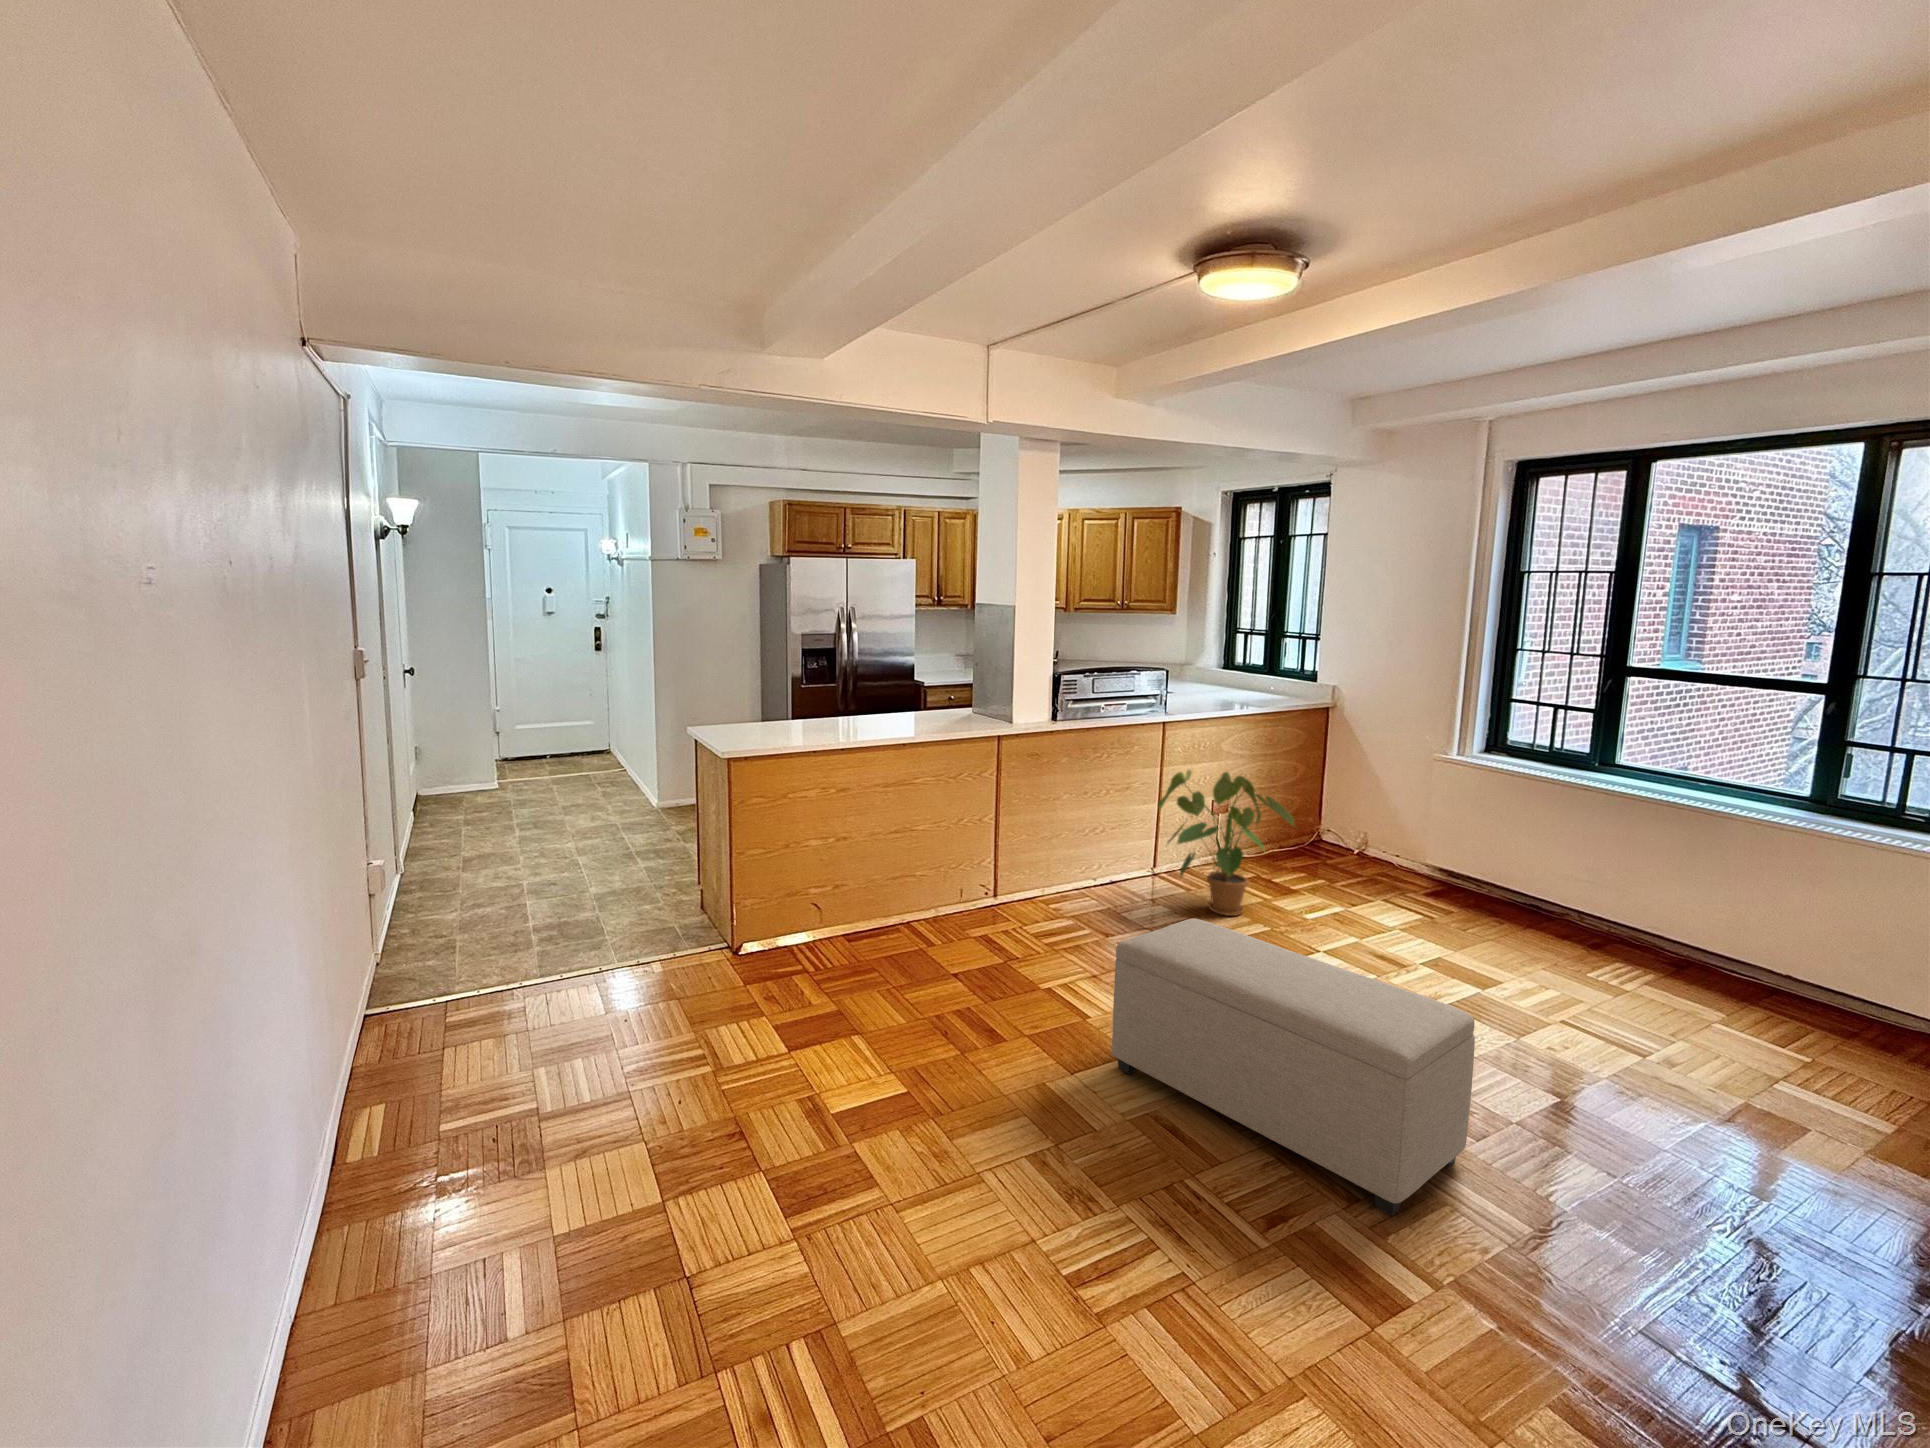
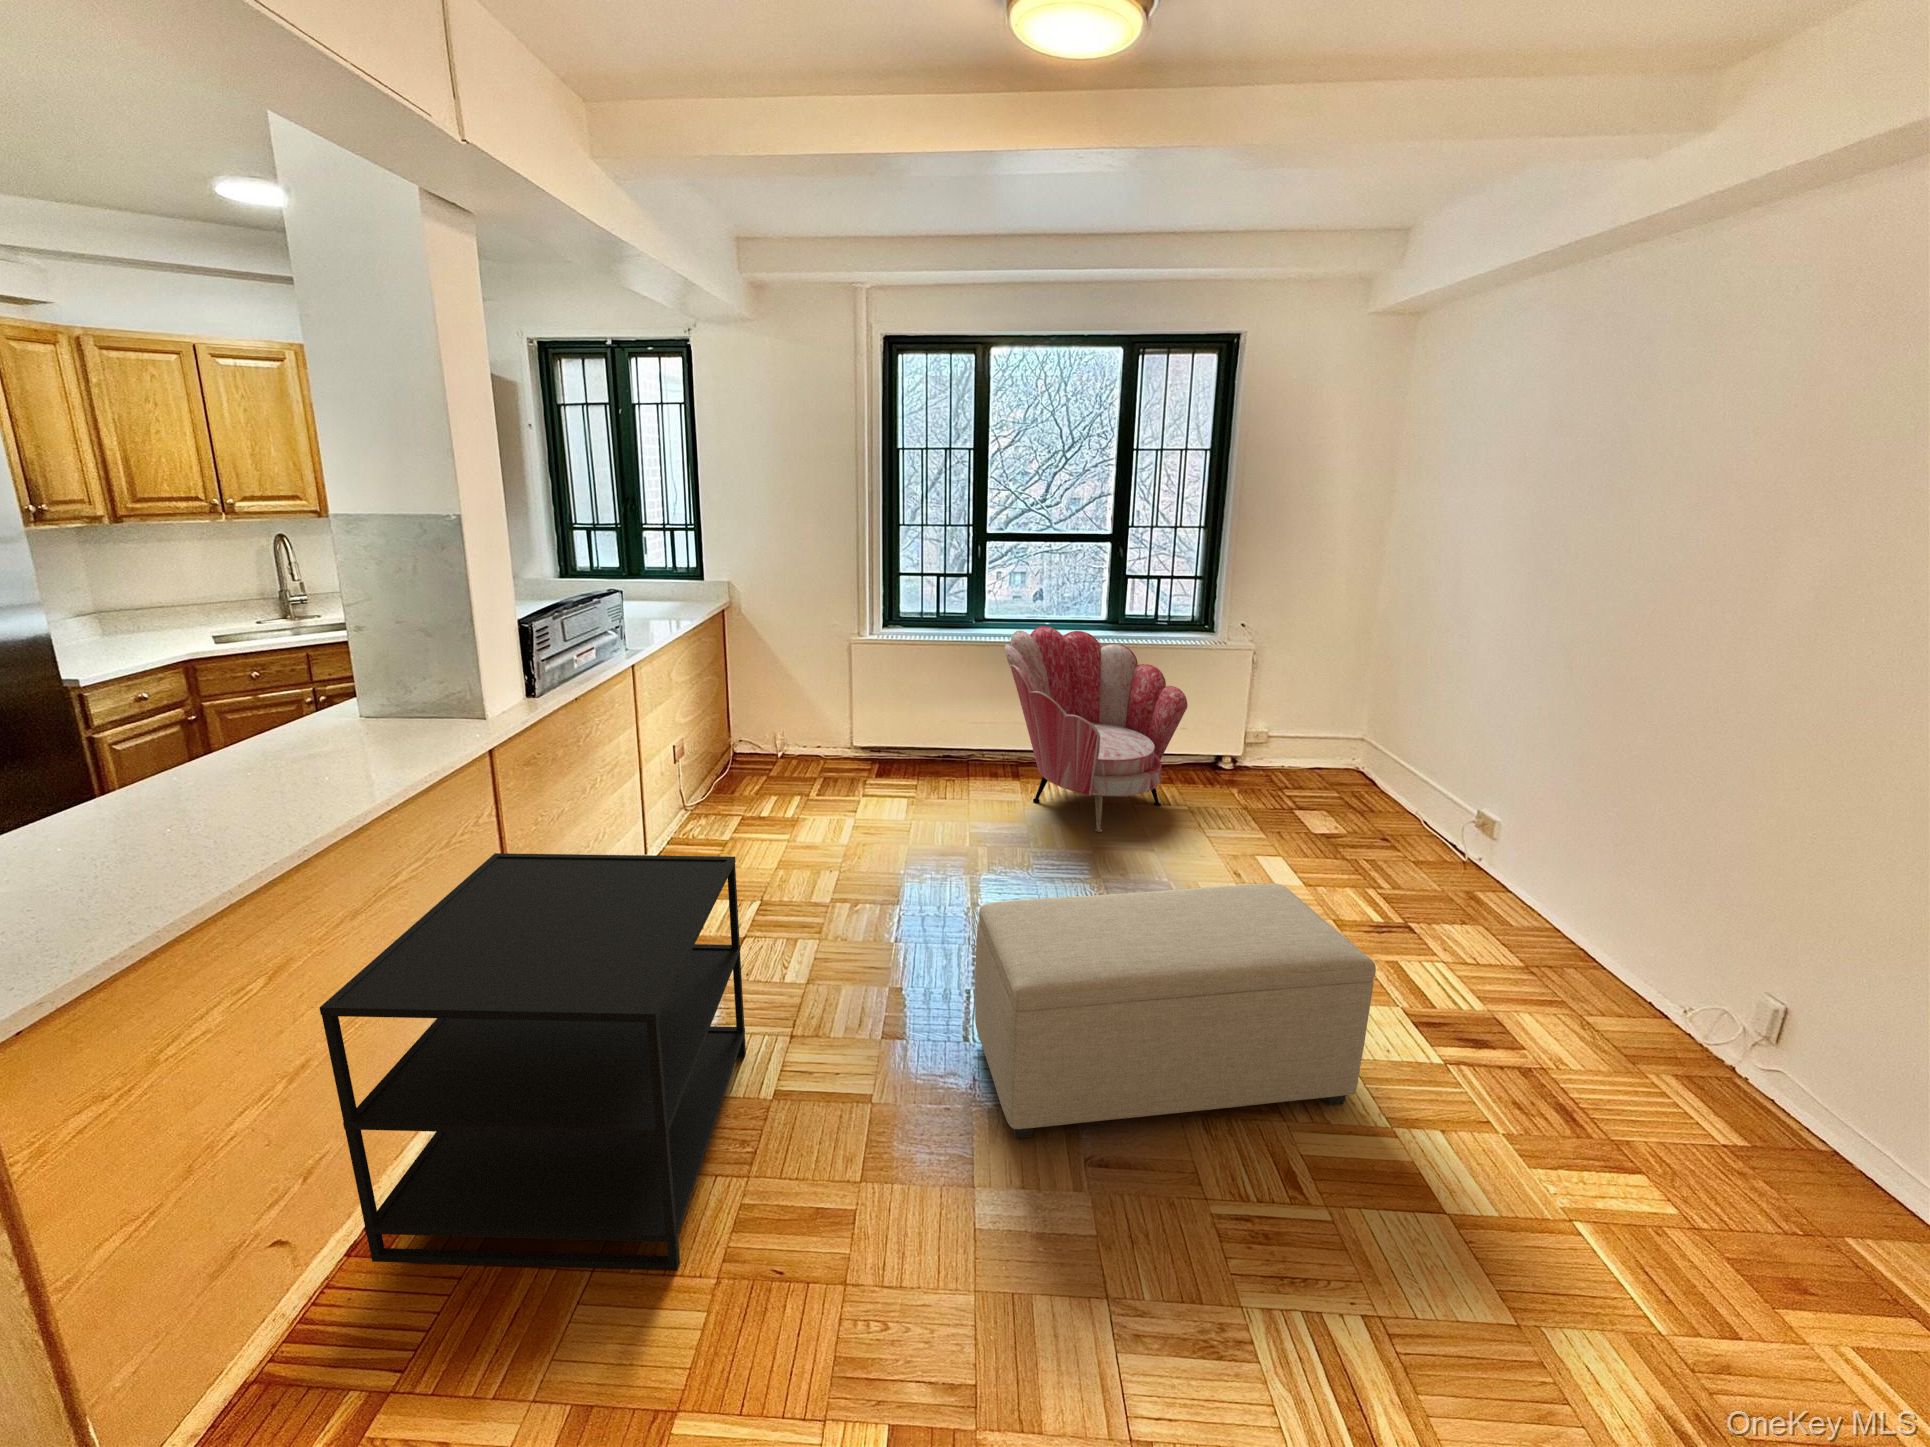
house plant: present [1158,770,1294,916] -> none [659,700,816,865]
armchair: none [1524,775,1820,1048] -> present [1005,626,1187,832]
side table: none [846,794,1059,1004] -> present [320,853,746,1270]

